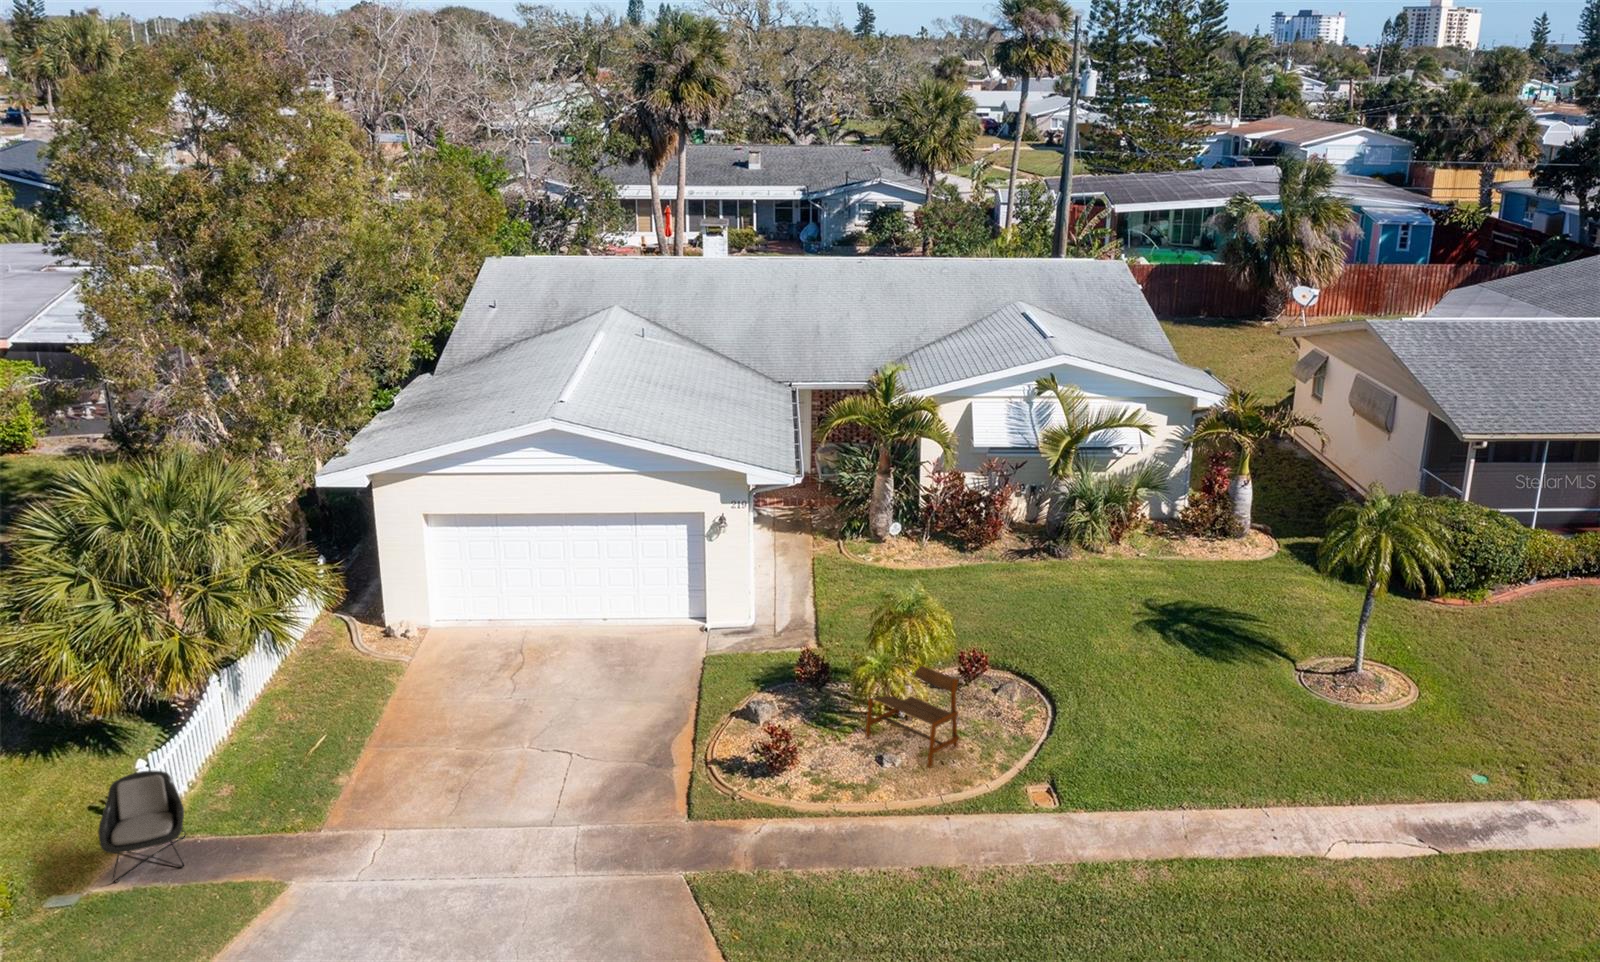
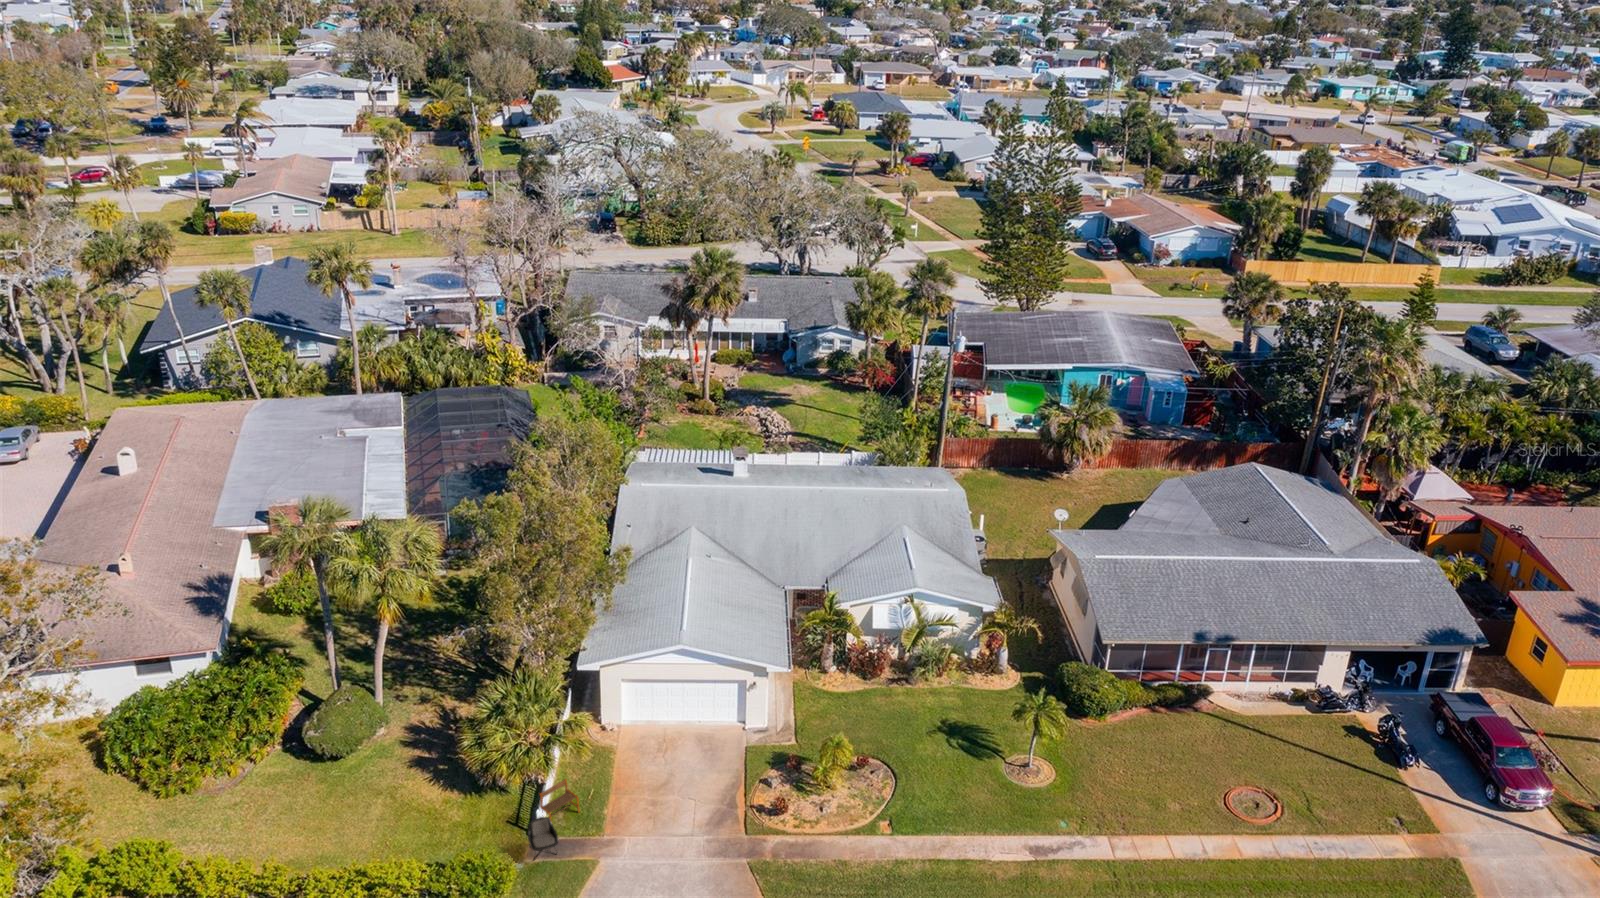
bench: present [865,664,959,768] -> present [540,779,580,821]

